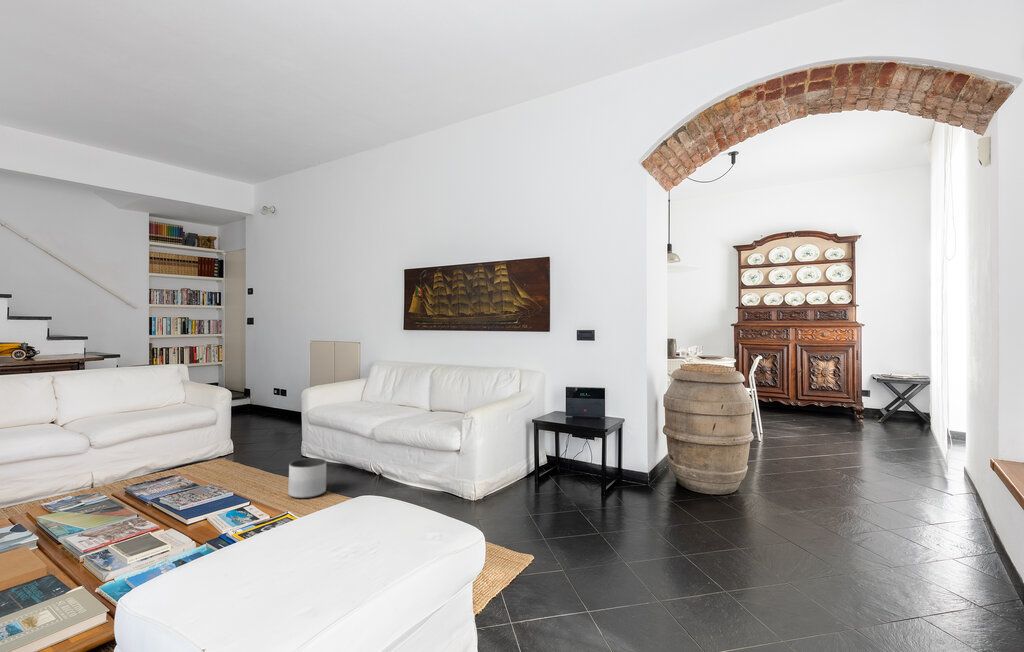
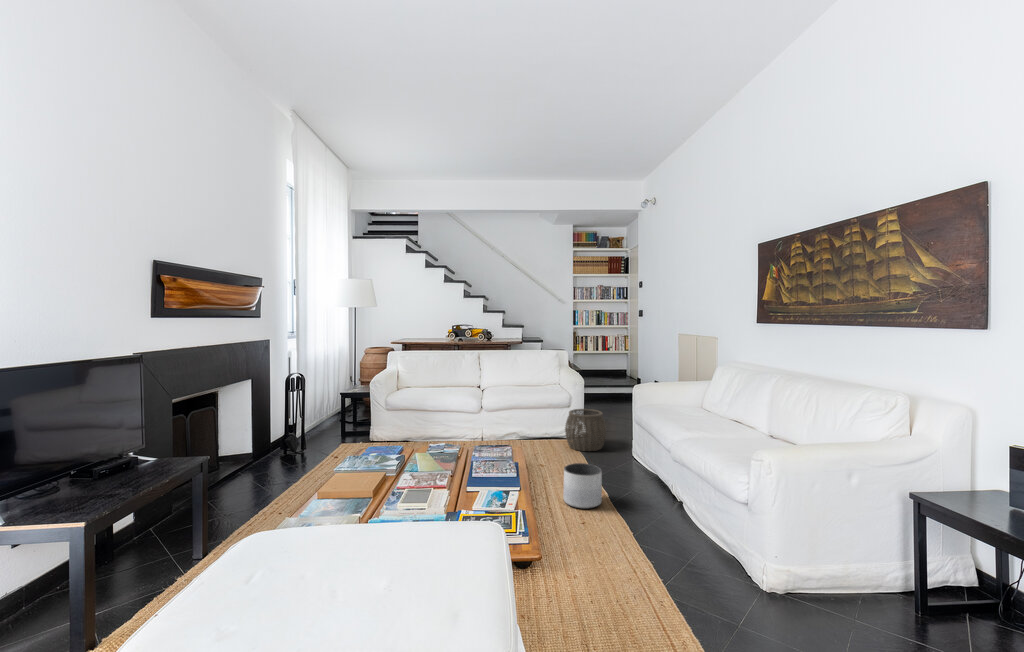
woven basket: none [226,418,275,462] -> present [565,409,606,451]

